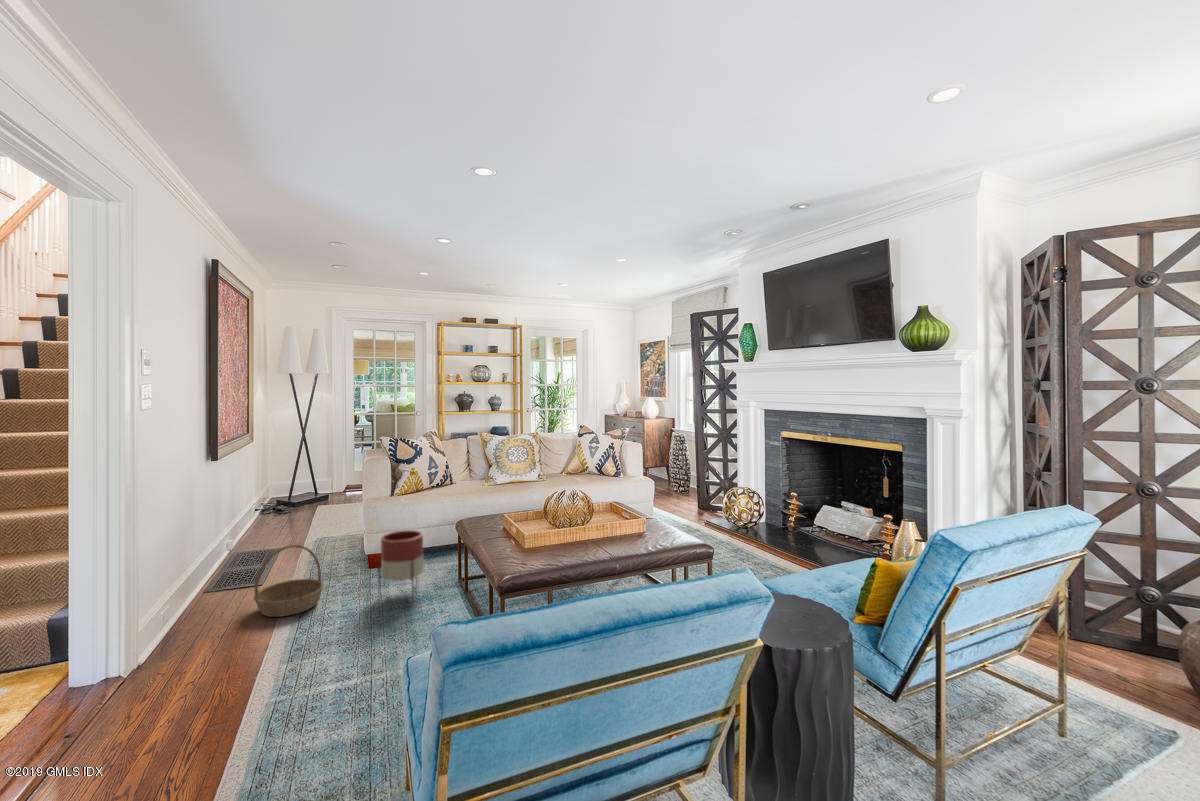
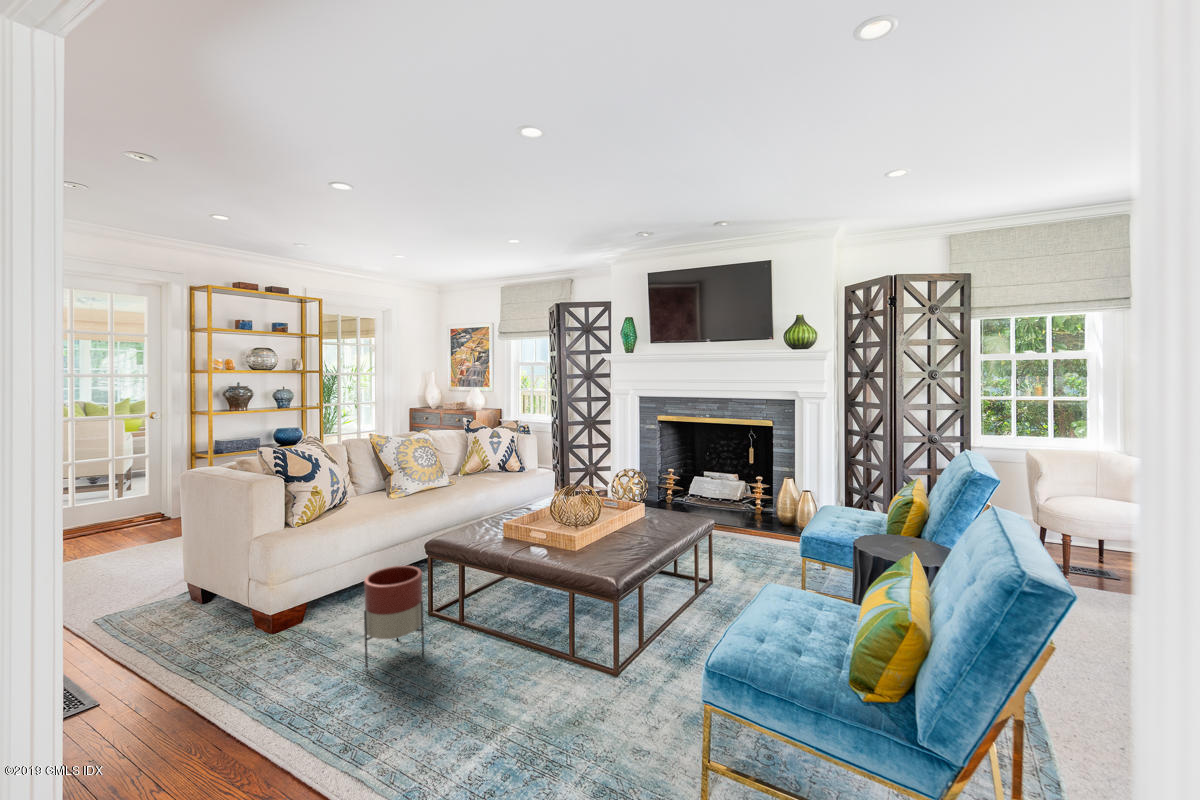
basket: present [254,545,324,617] -> none [165,626,287,756]

